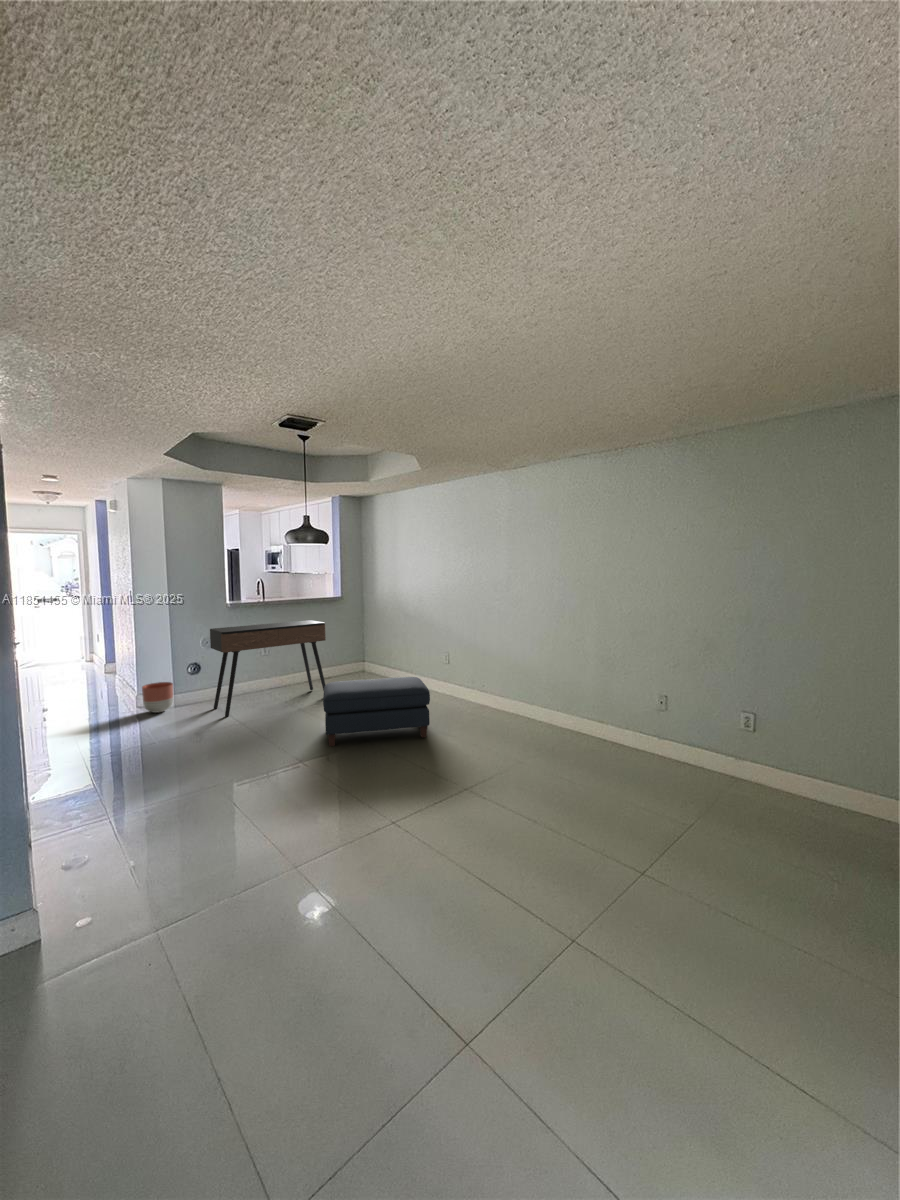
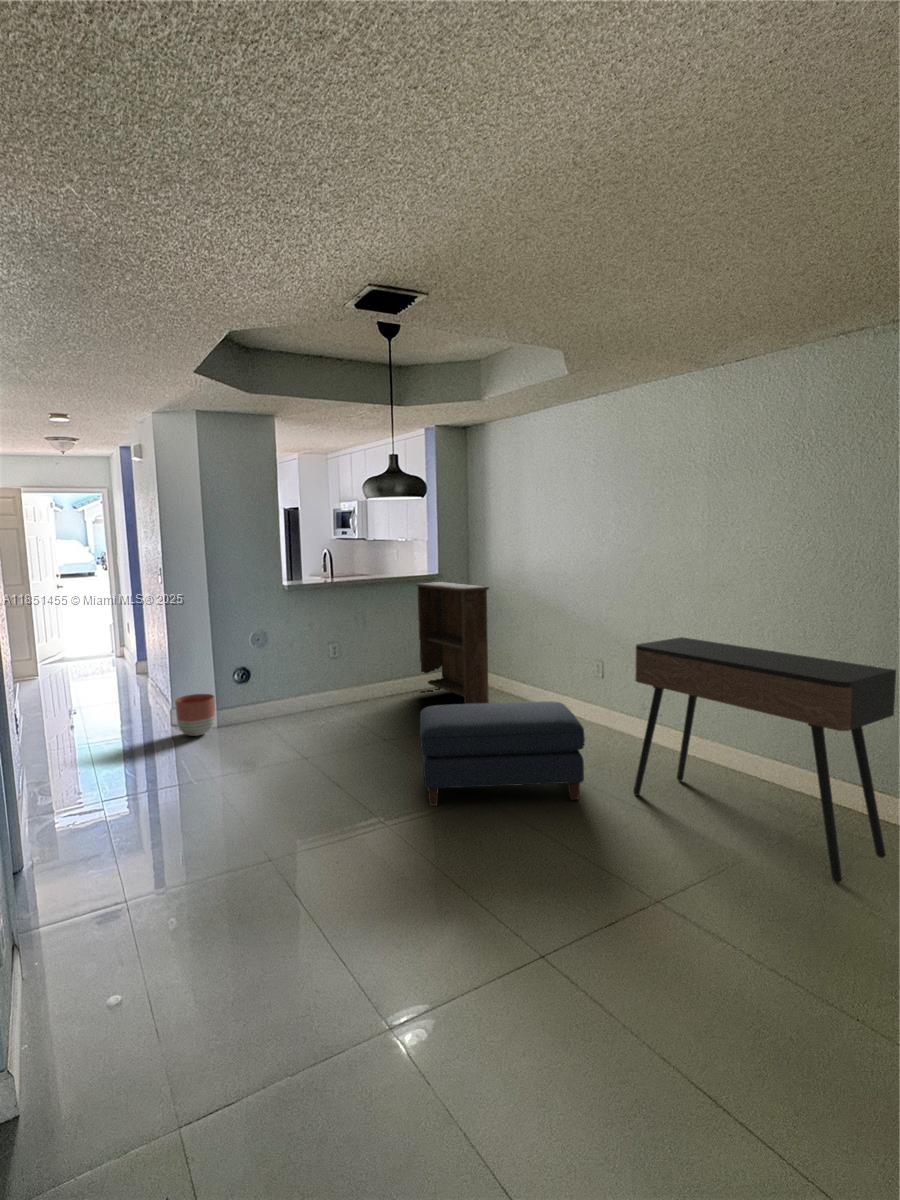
bookshelf: none [325,602,375,688] -> present [416,582,489,704]
console table: present [210,620,326,717] -> present [633,637,896,882]

